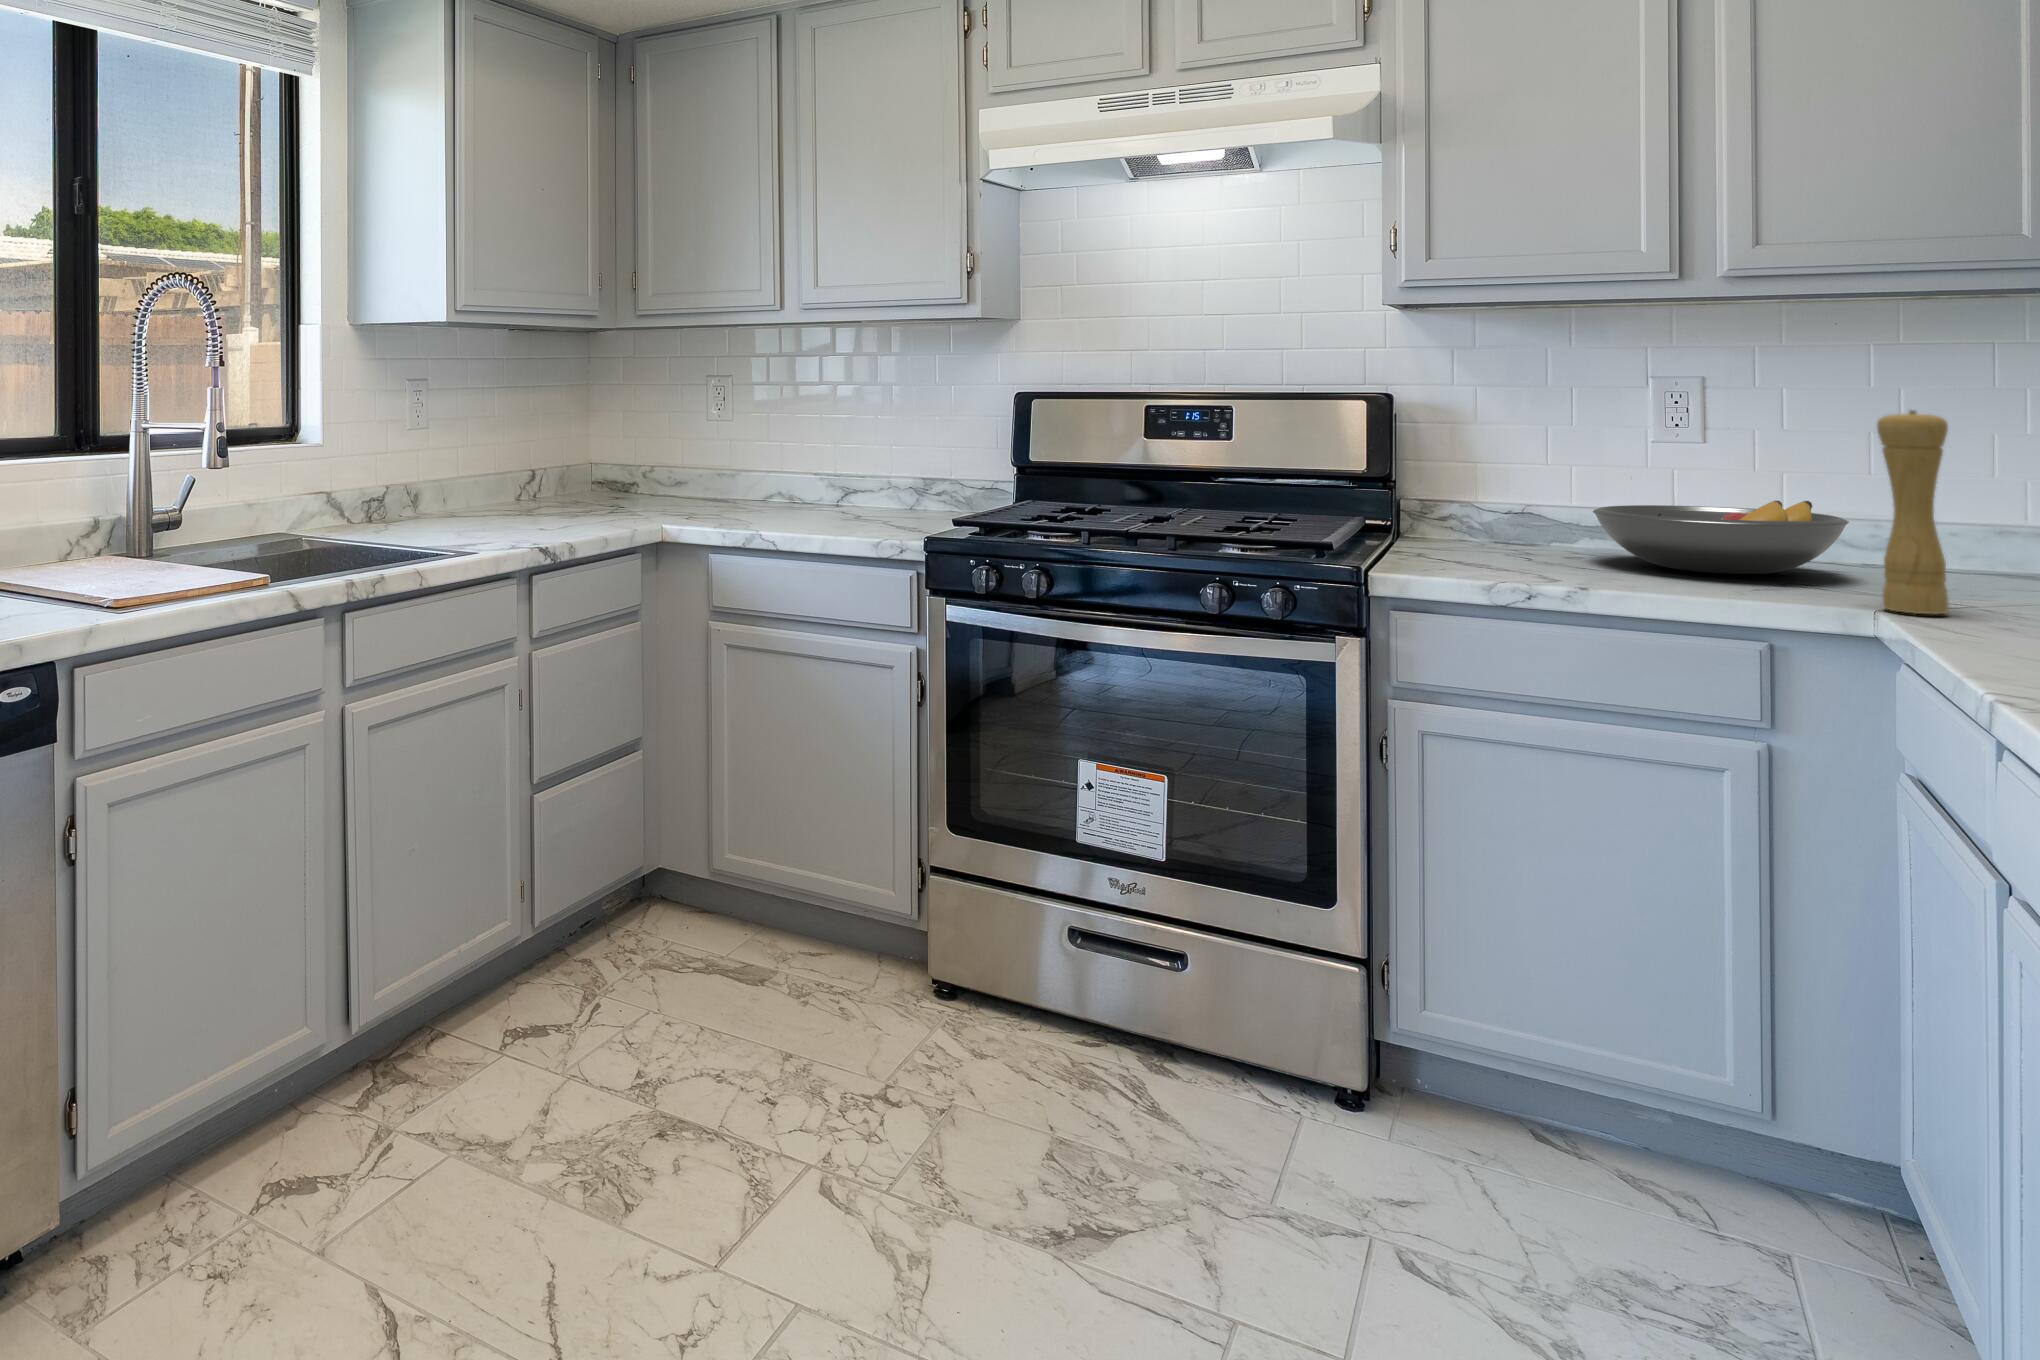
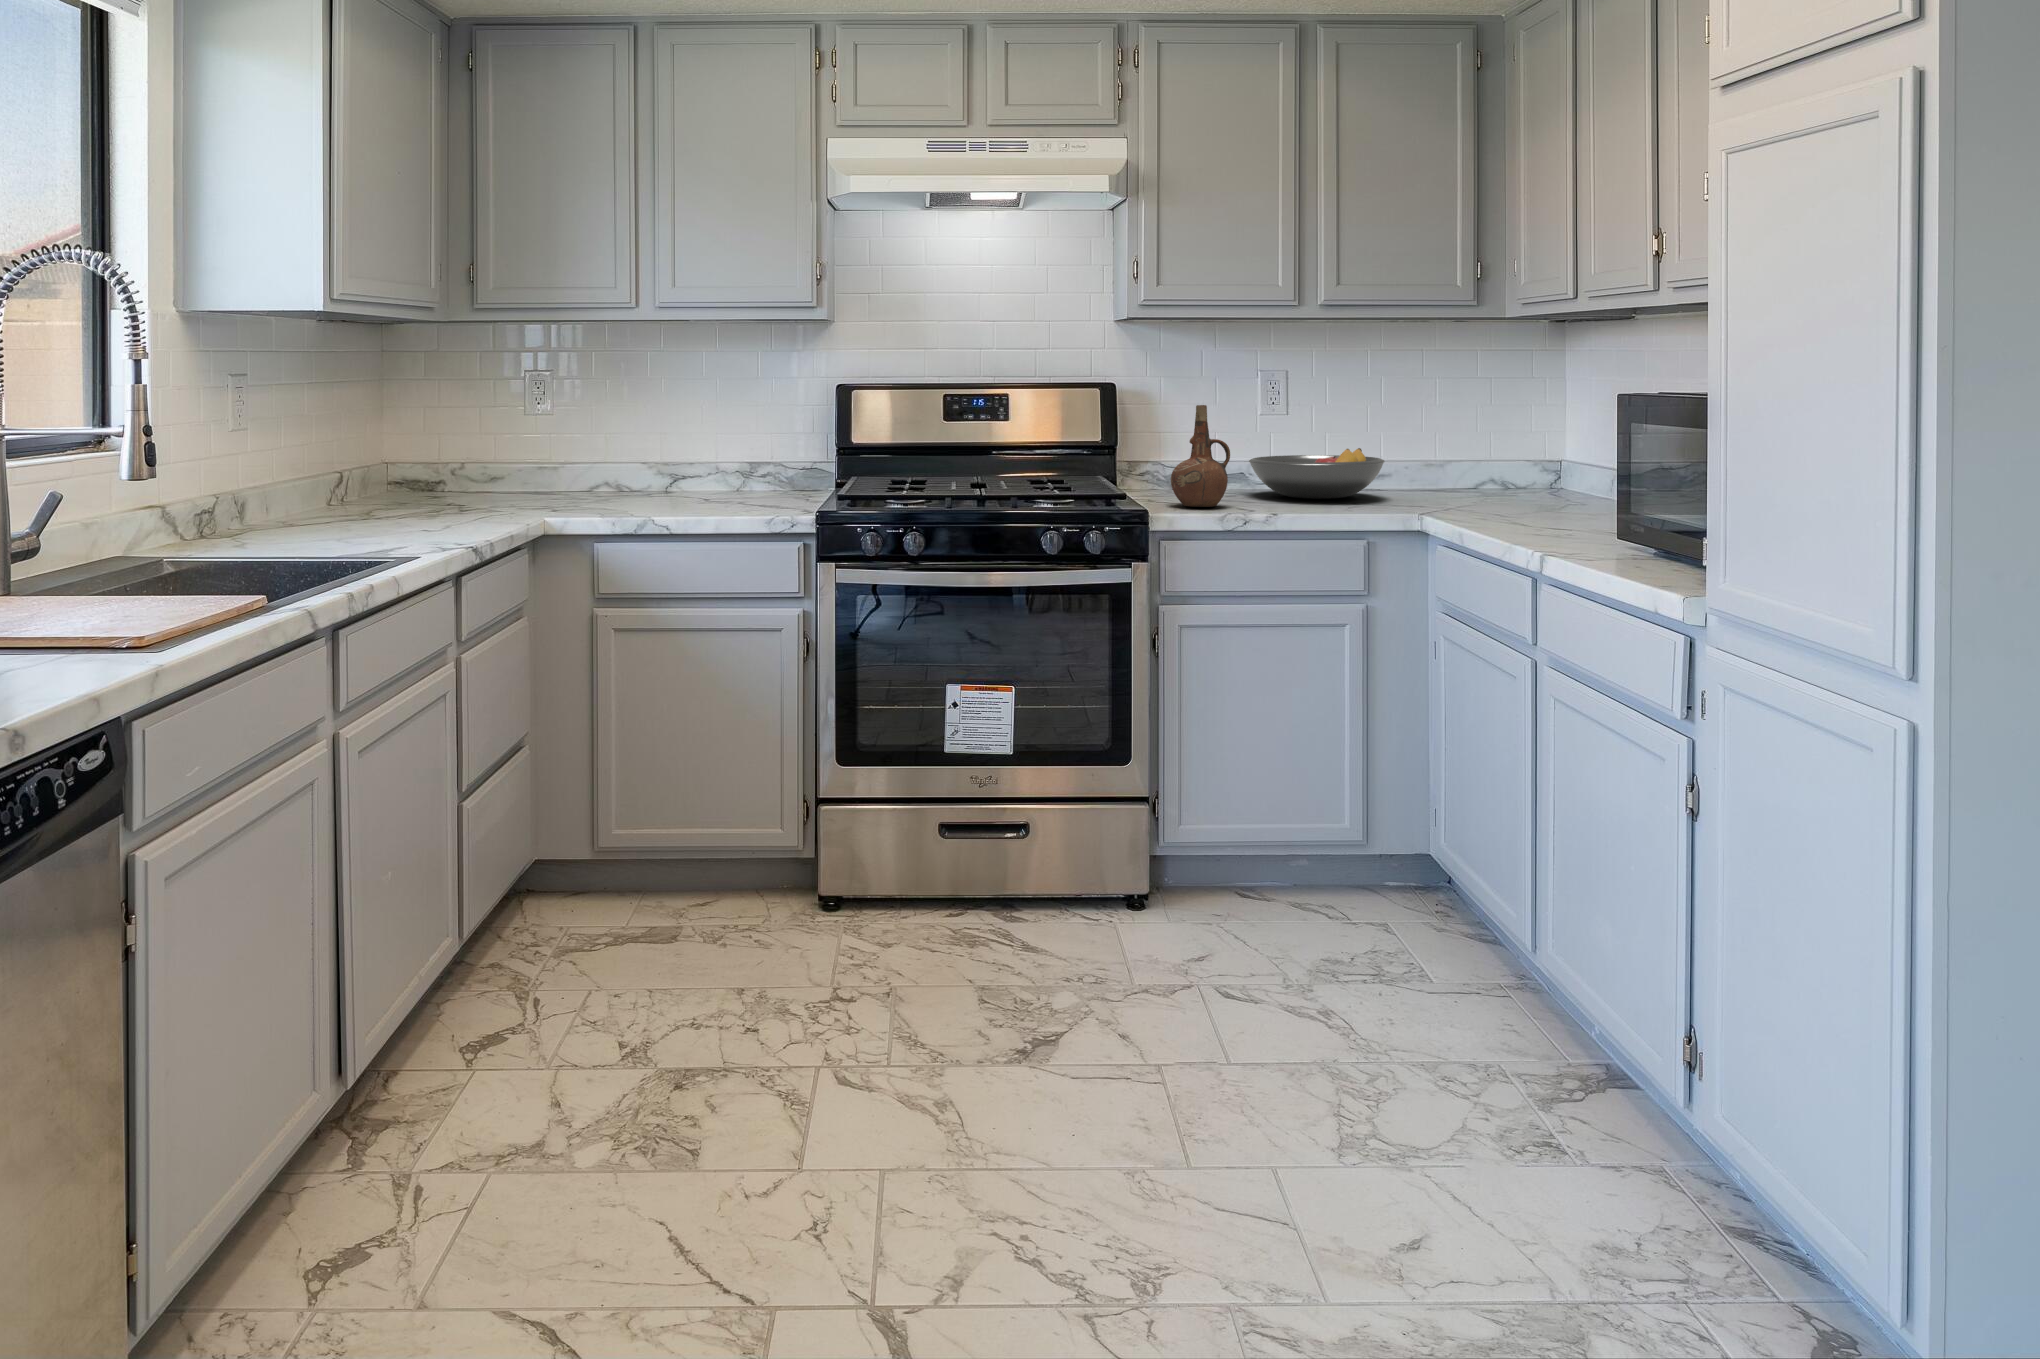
pepper mill: present [1877,410,1949,615] -> none [1422,388,1456,514]
ceramic pitcher: none [1427,428,1525,570] -> present [1171,405,1230,507]

